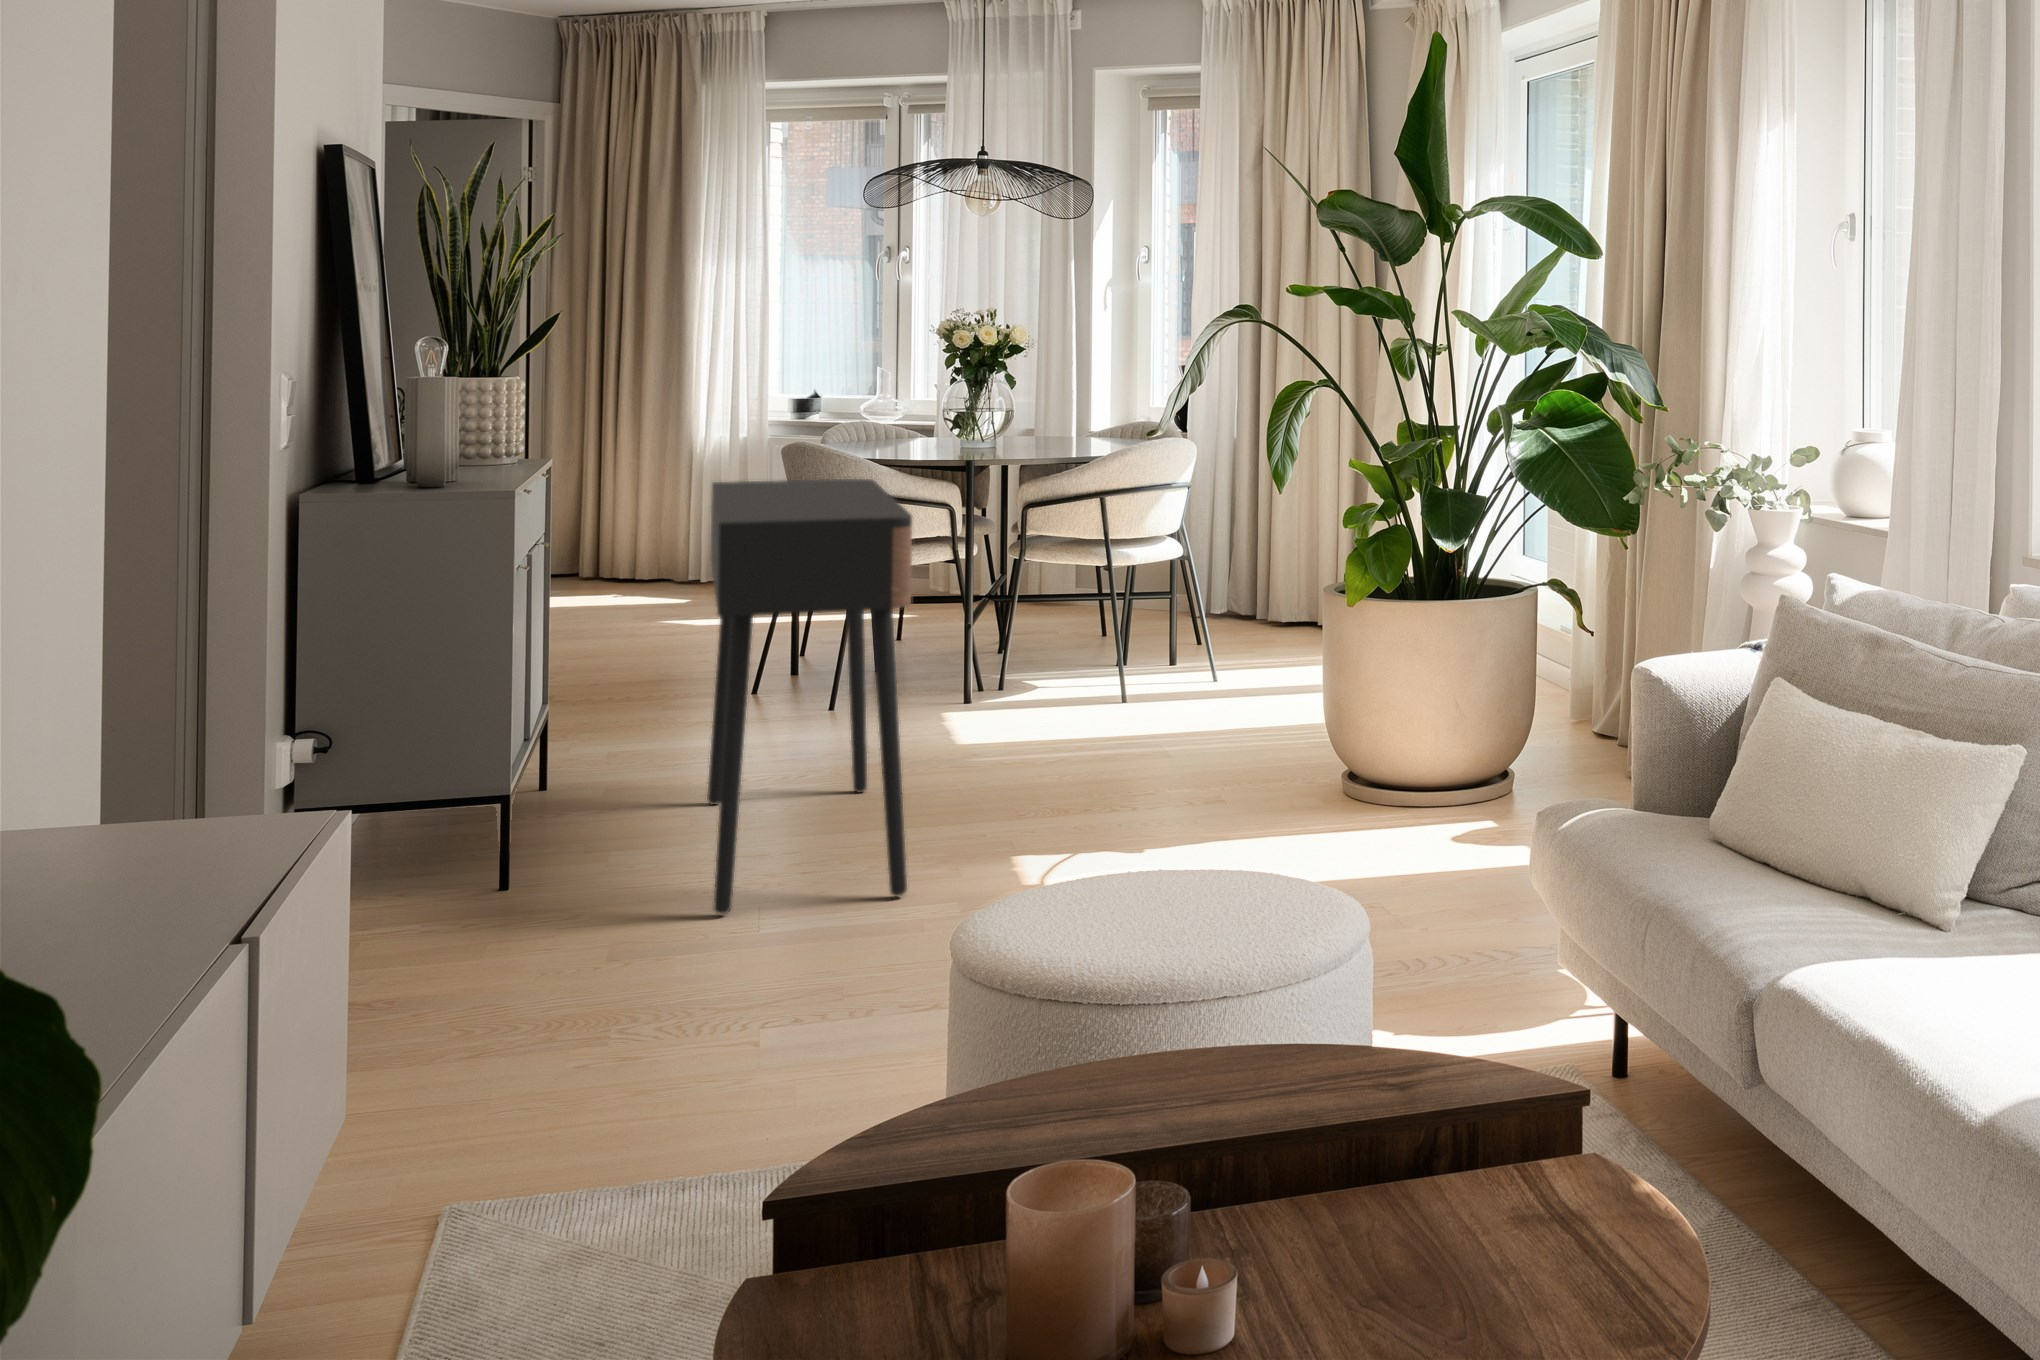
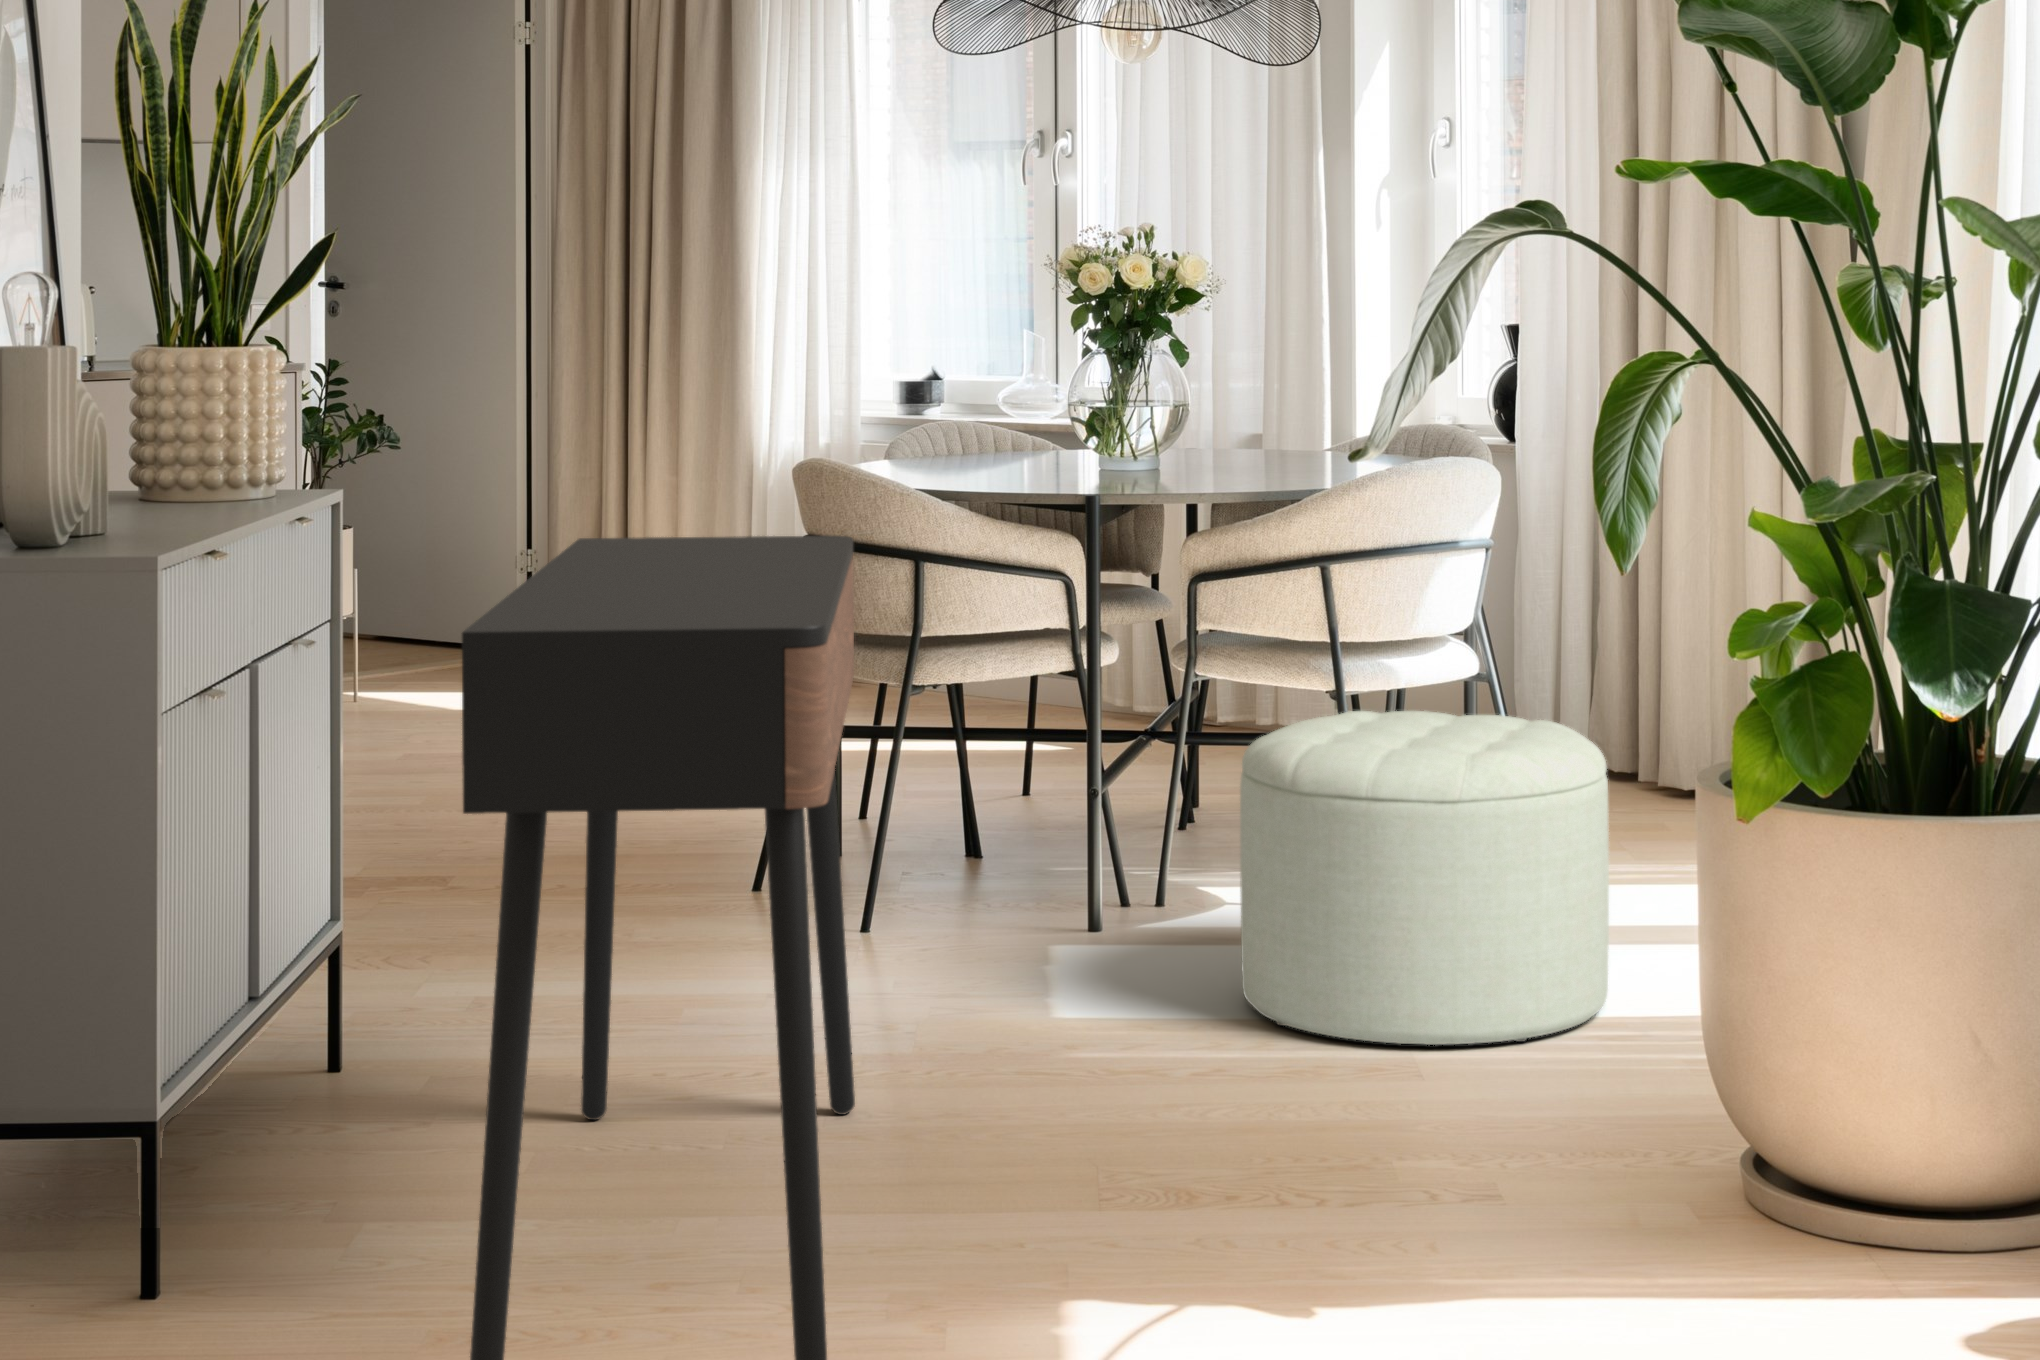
ottoman: none [1066,573,1265,743] -> present [1240,711,1609,1045]

